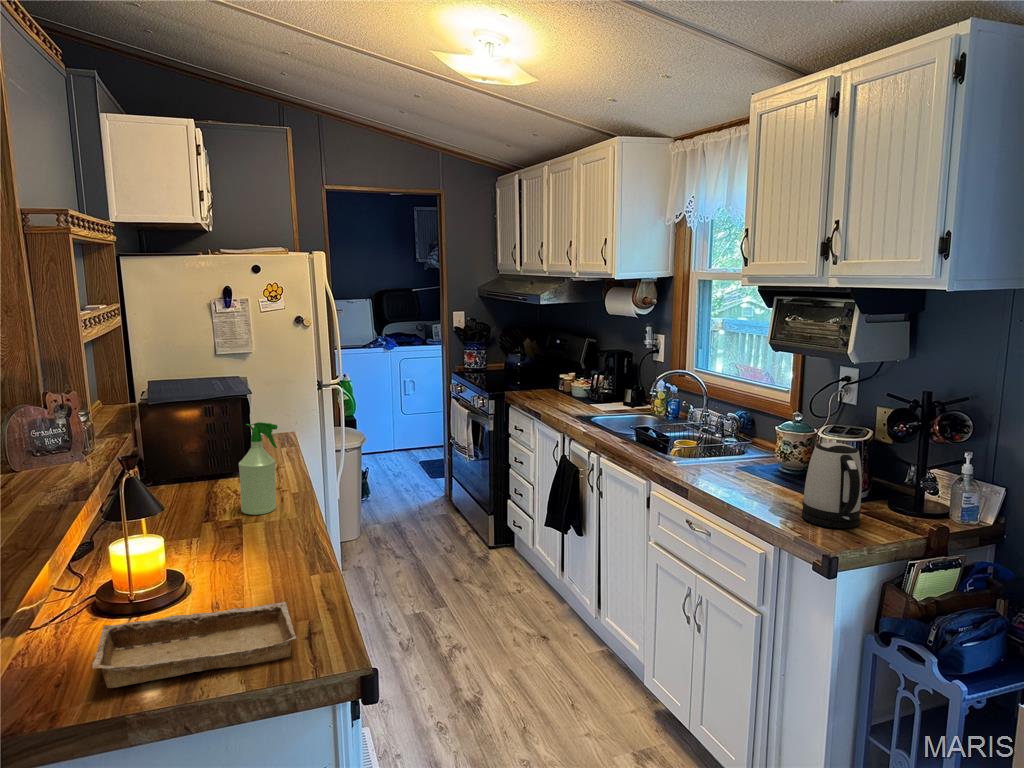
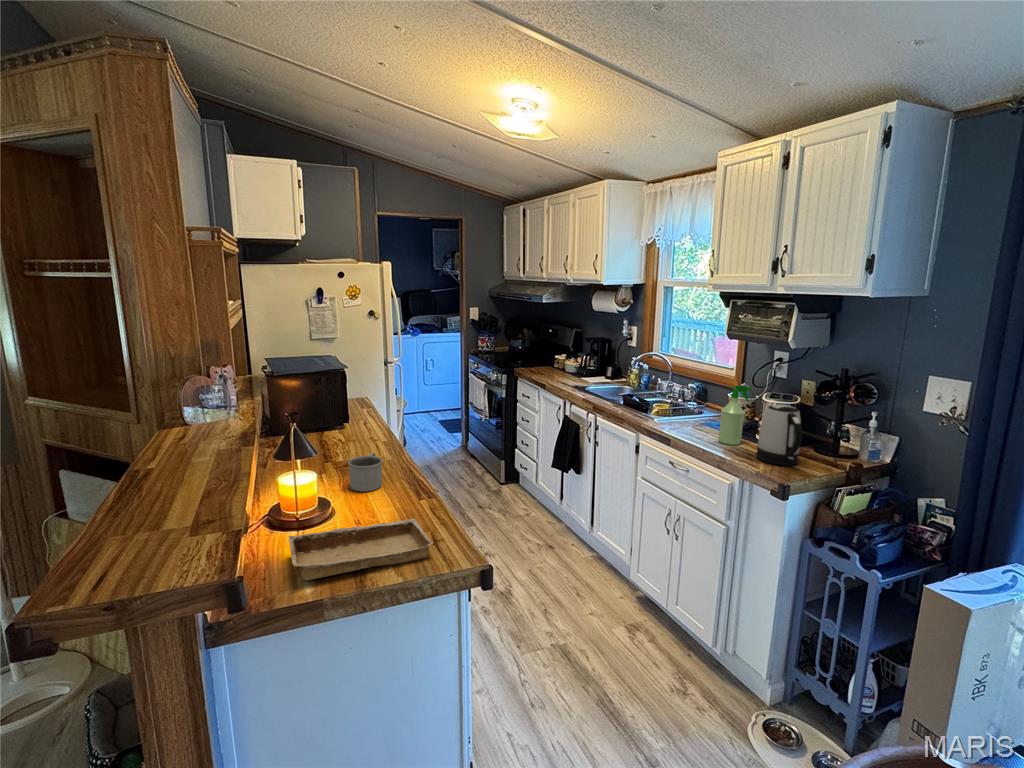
spray bottle: present [239,422,278,515] -> present [718,385,752,445]
mug: none [218,509,266,563] -> present [348,453,382,492]

